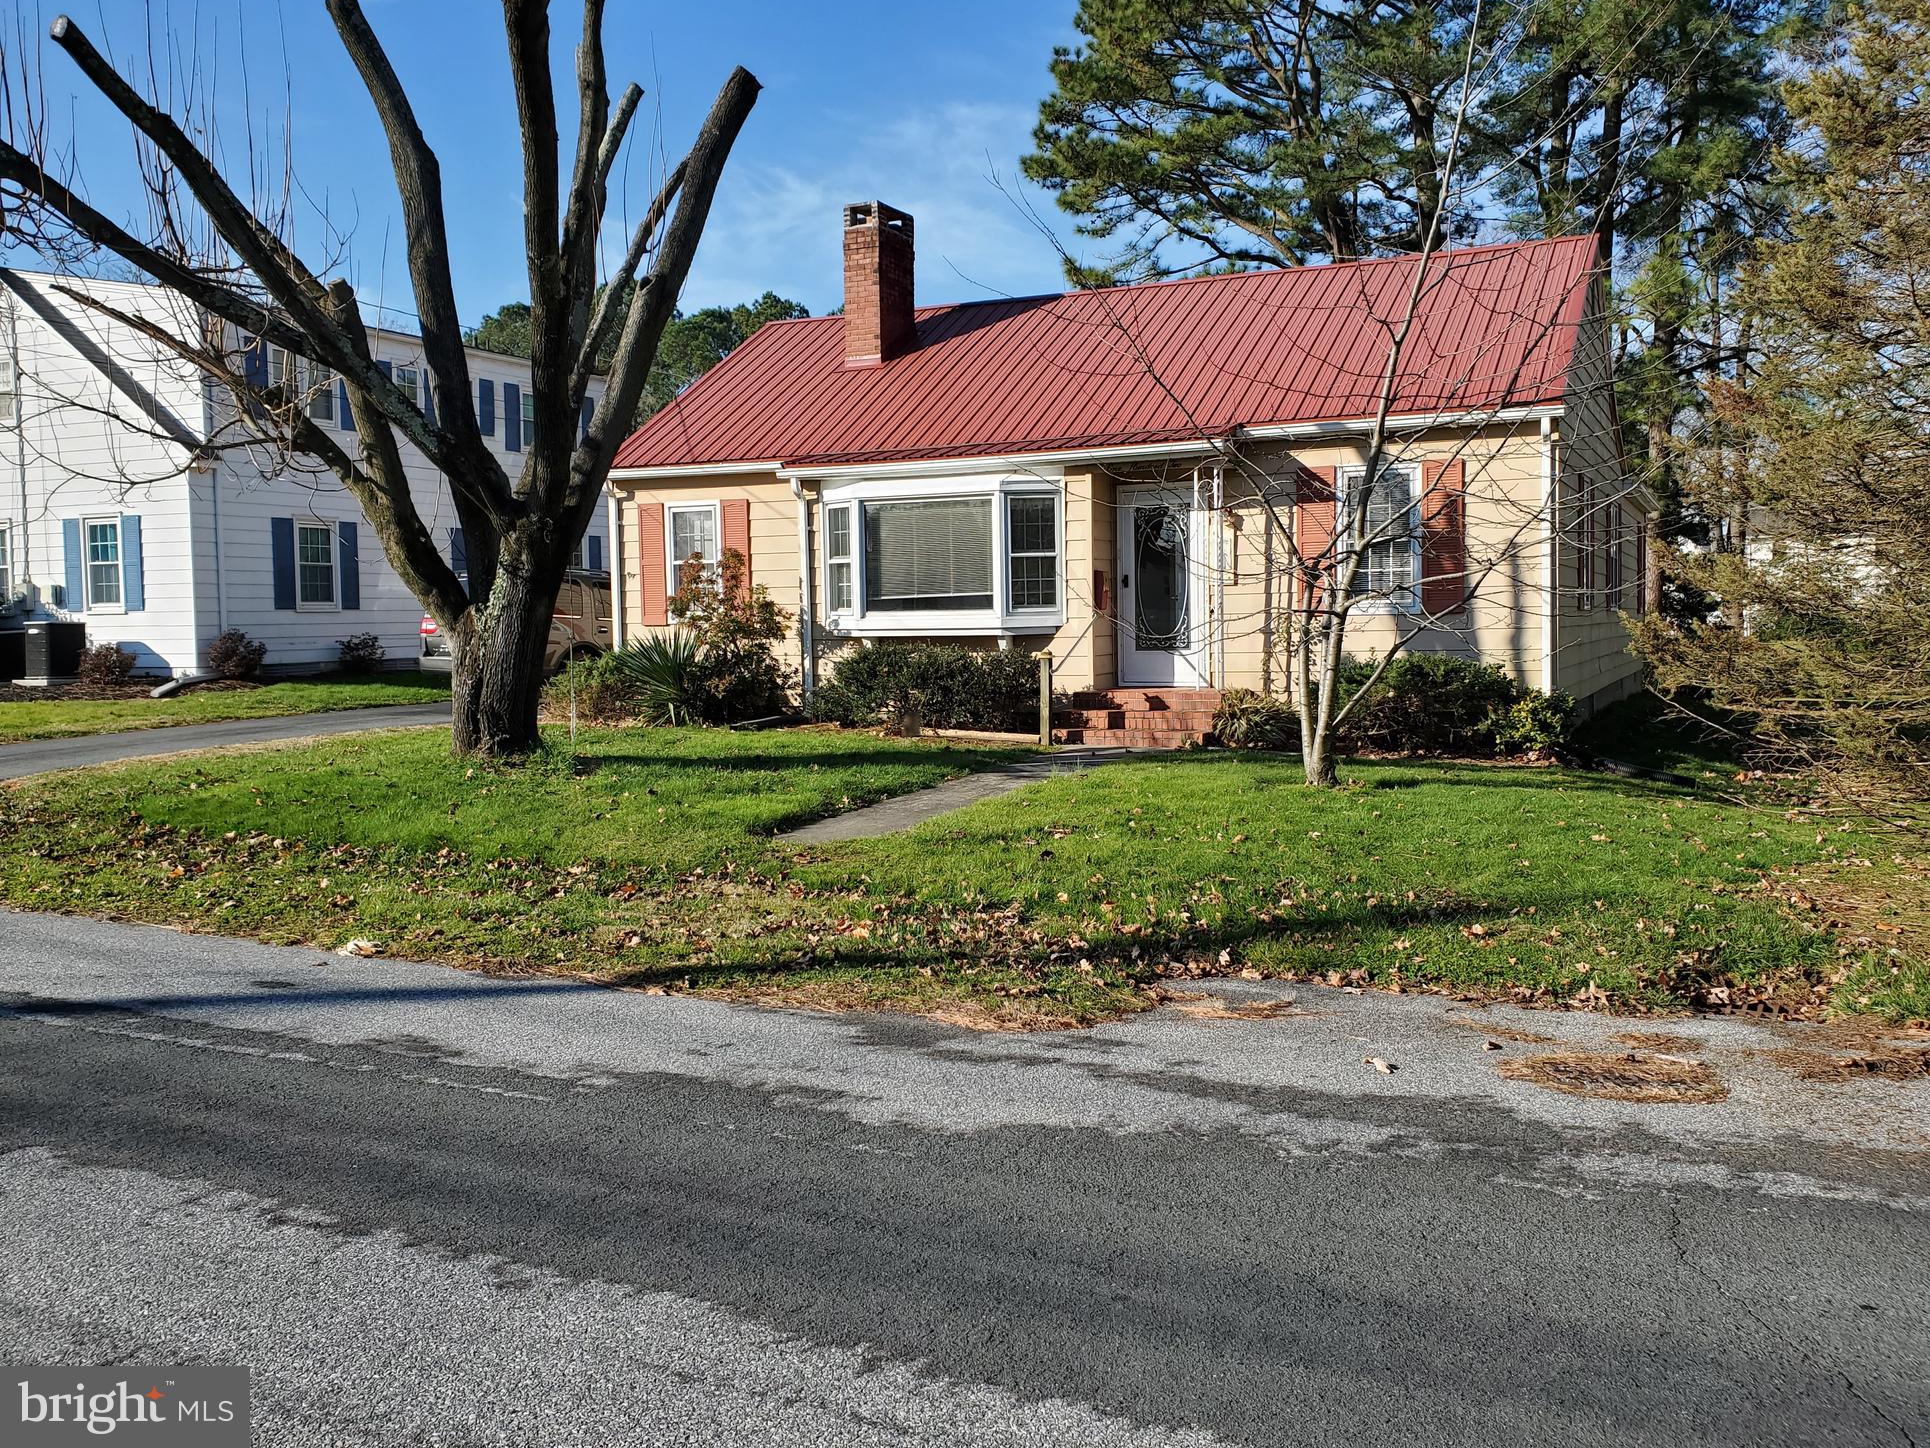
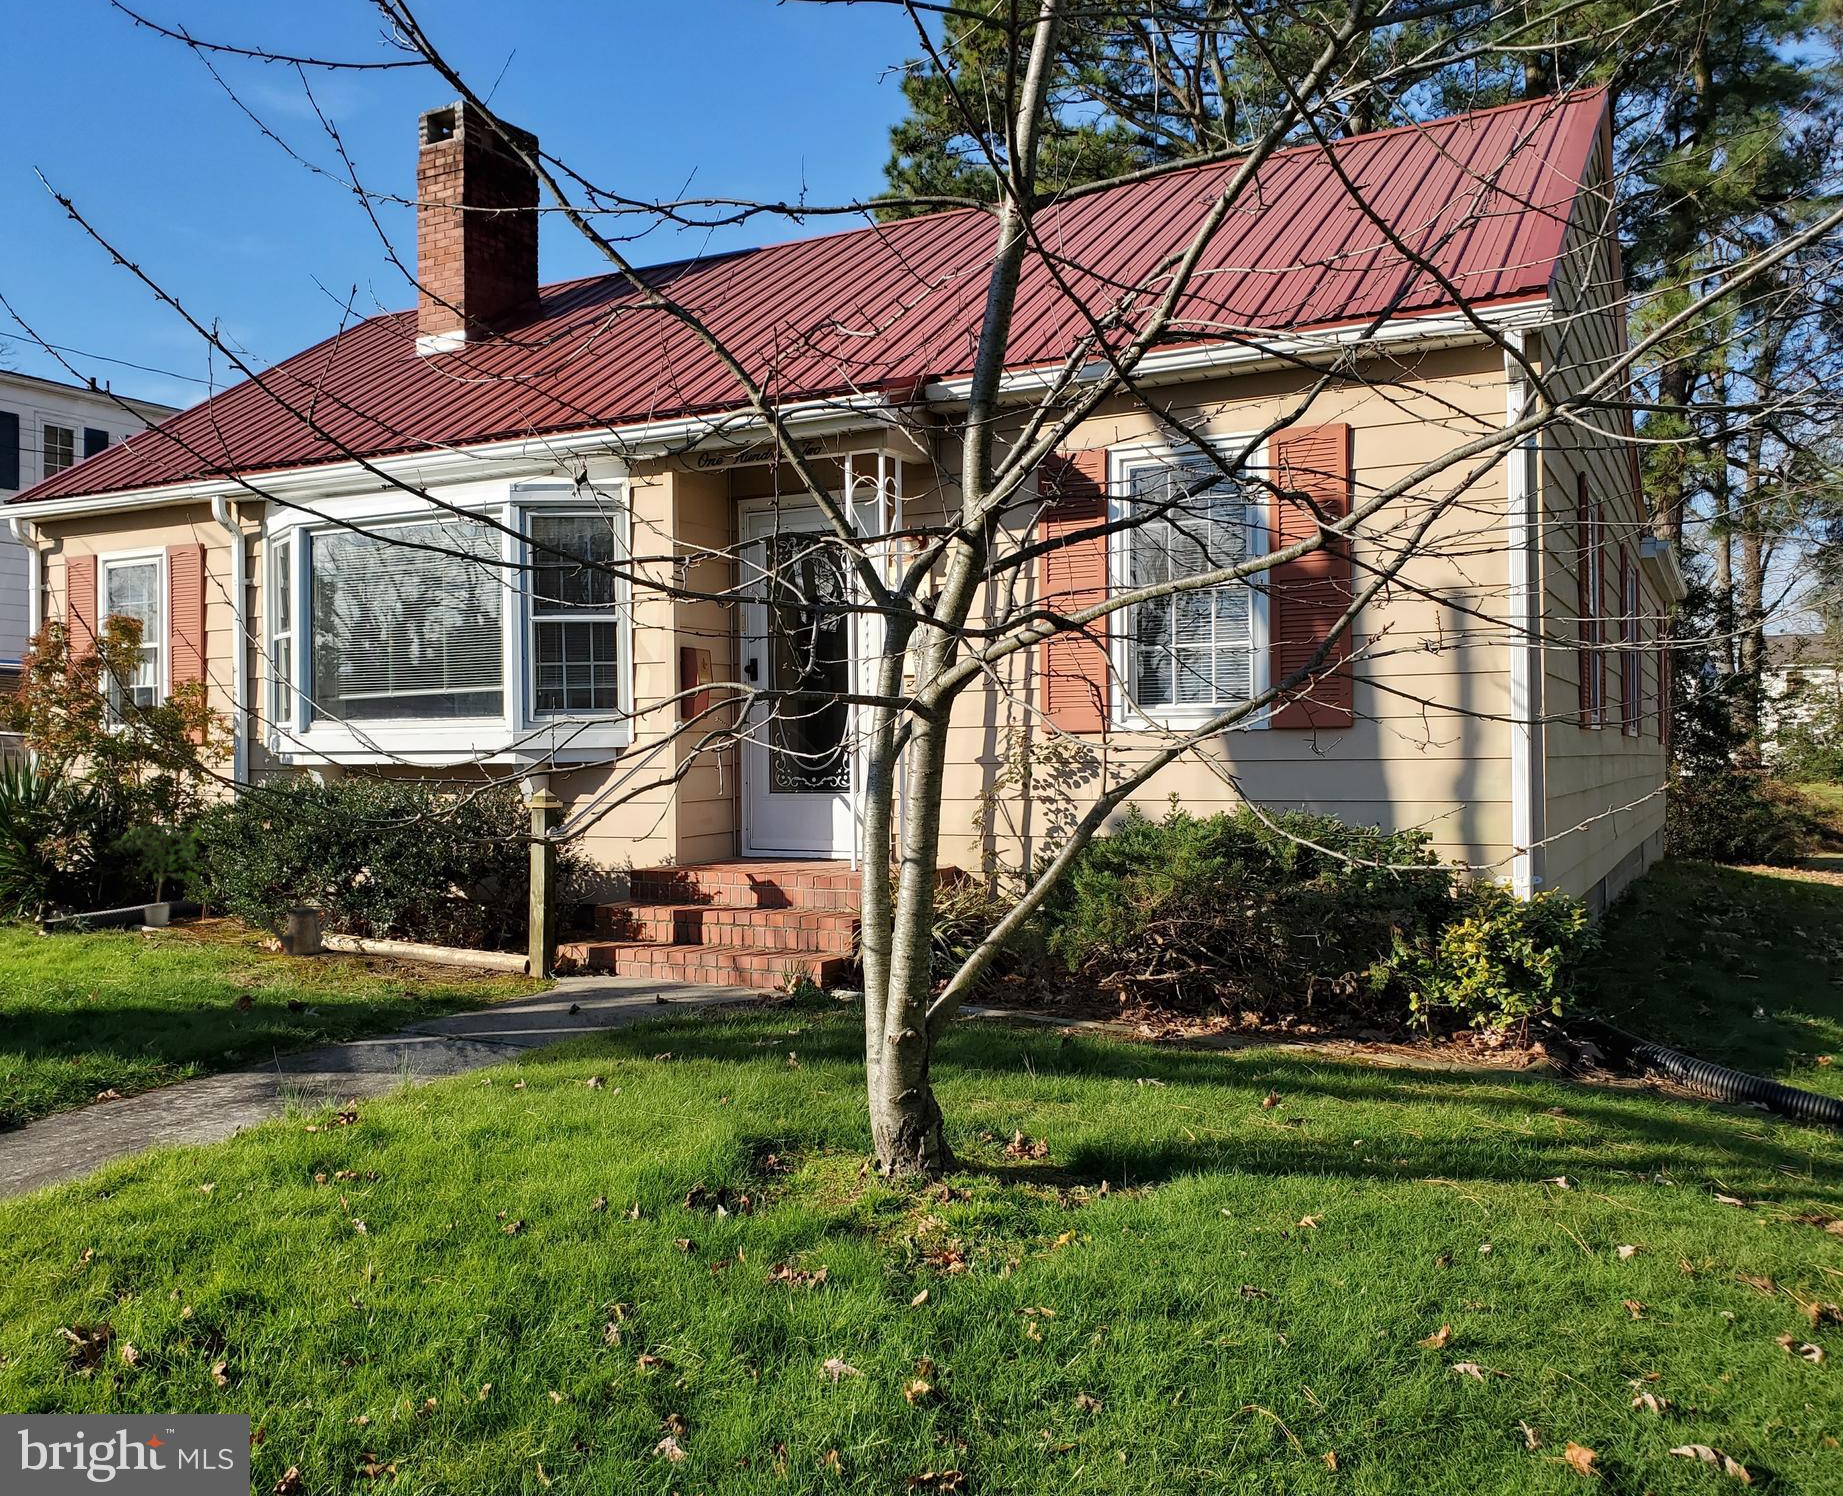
potted plant: none [784,671,833,728] -> present [112,824,206,927]

